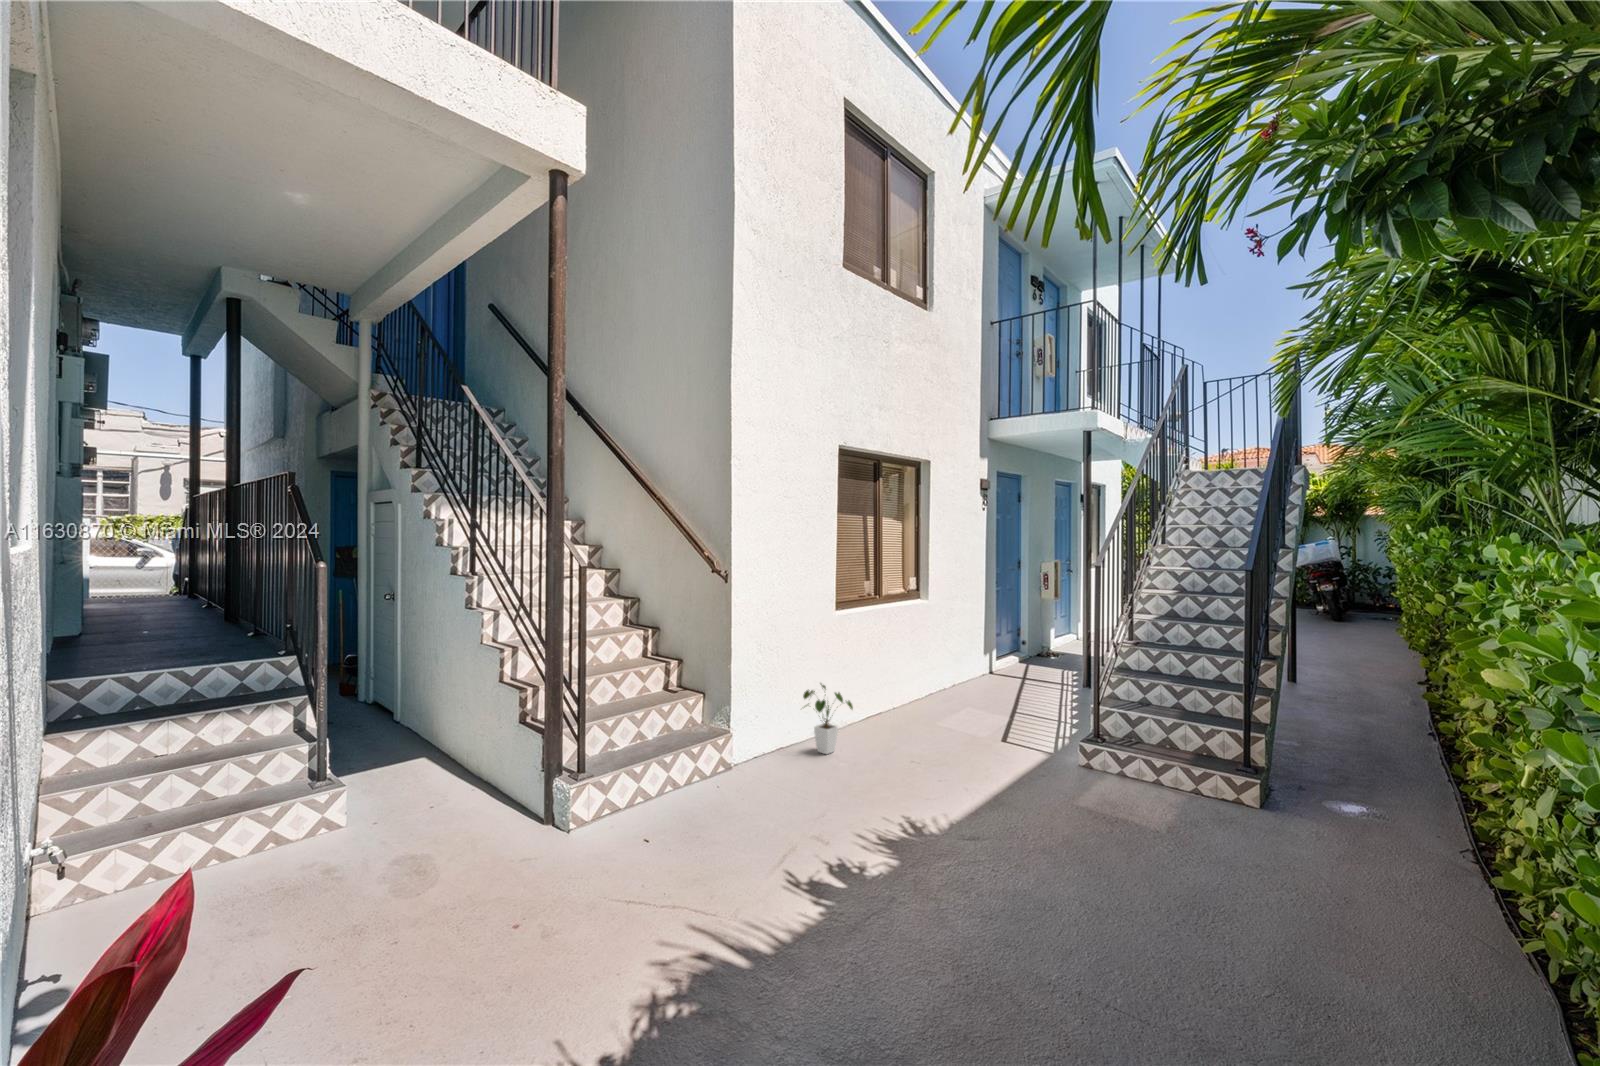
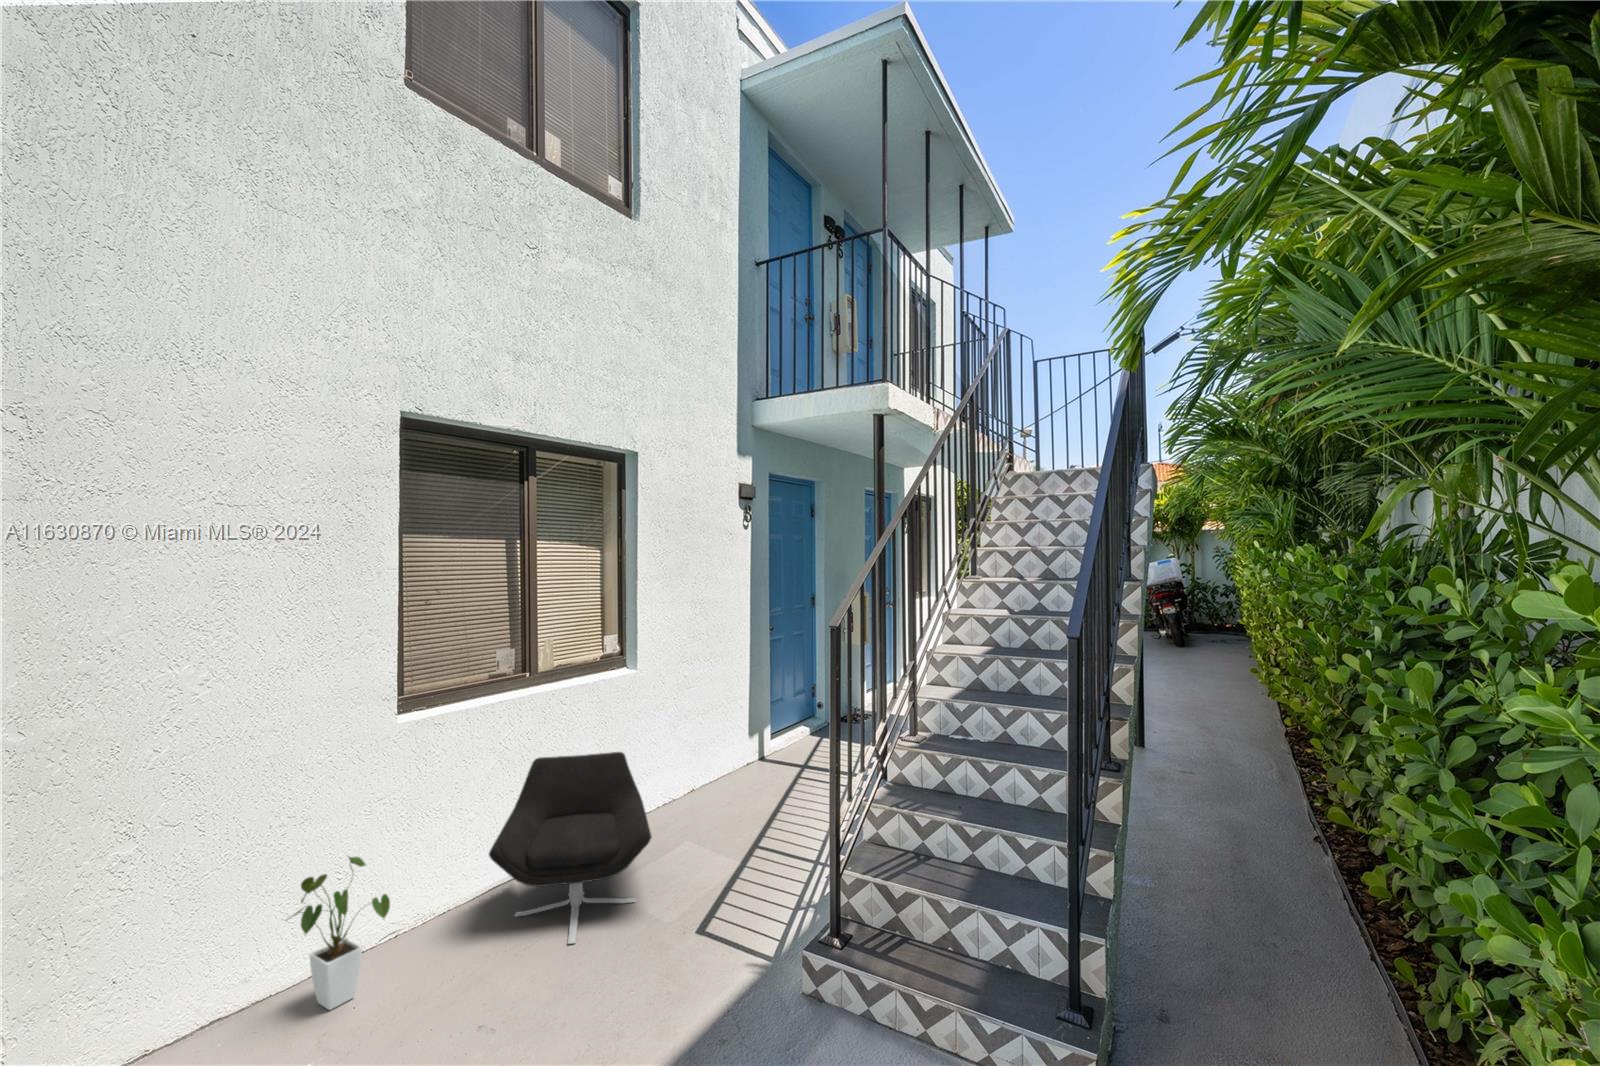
lounge chair: none [877,647,971,743] -> present [489,752,652,944]

